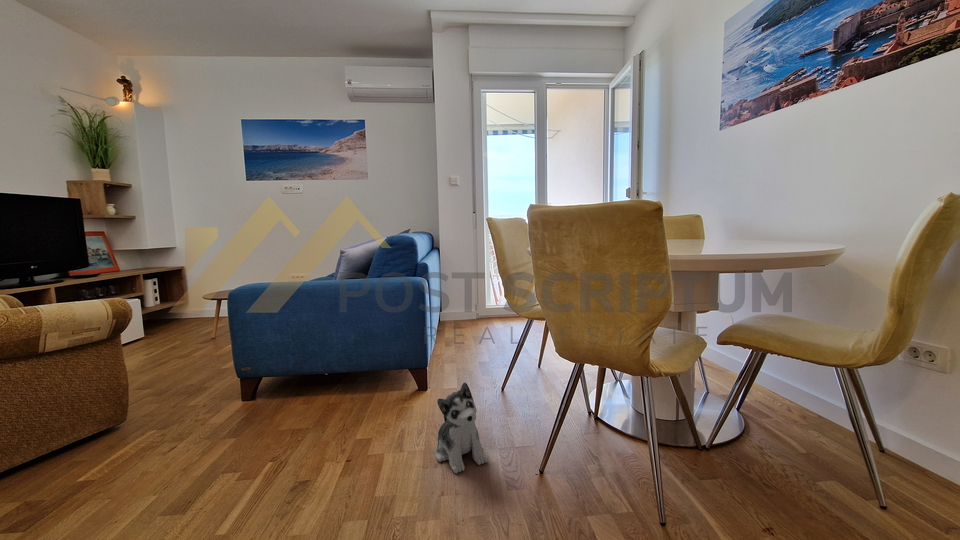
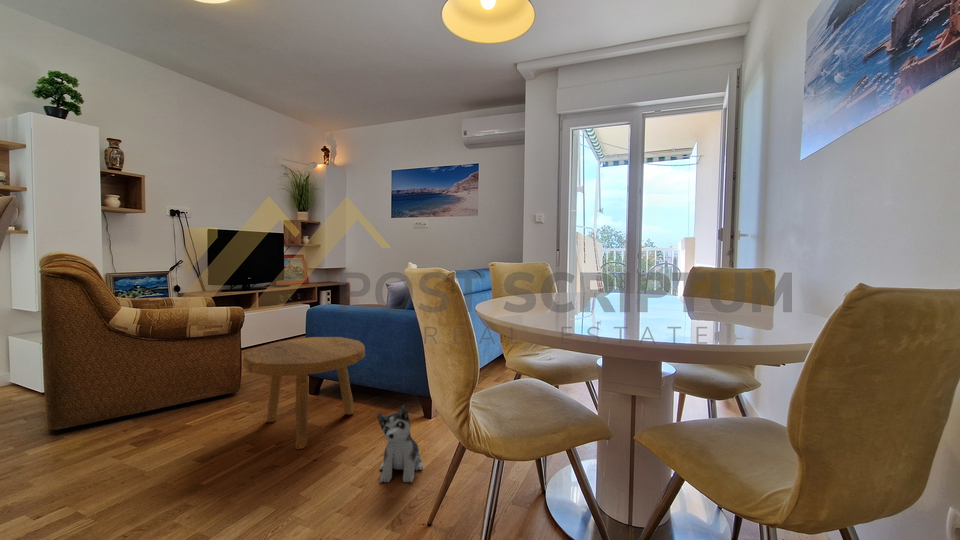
footstool: none [188,326,359,475] -> present [243,337,365,449]

